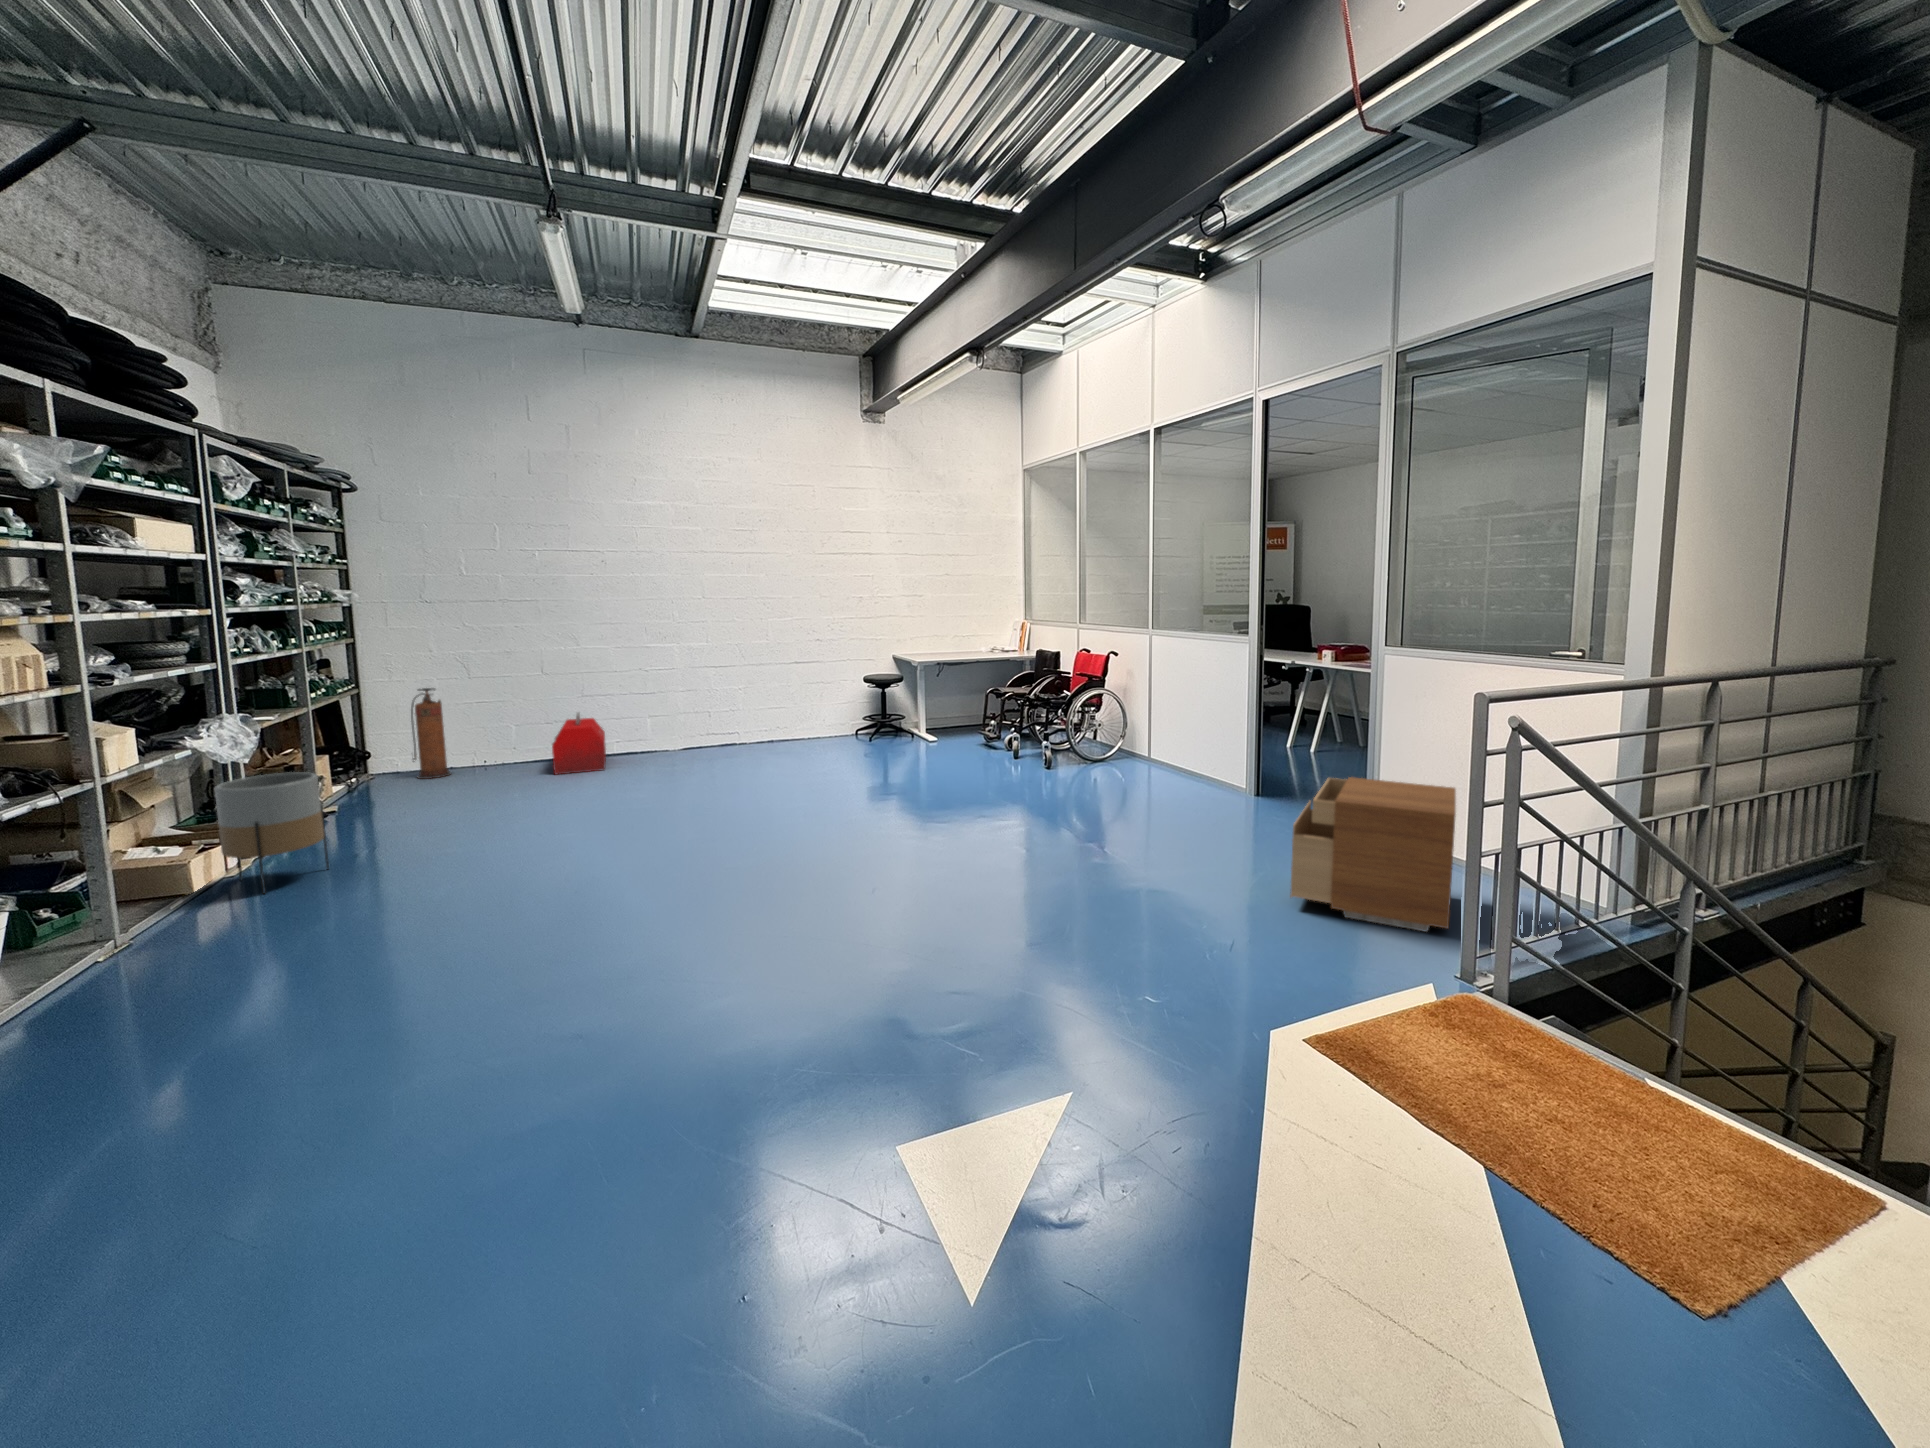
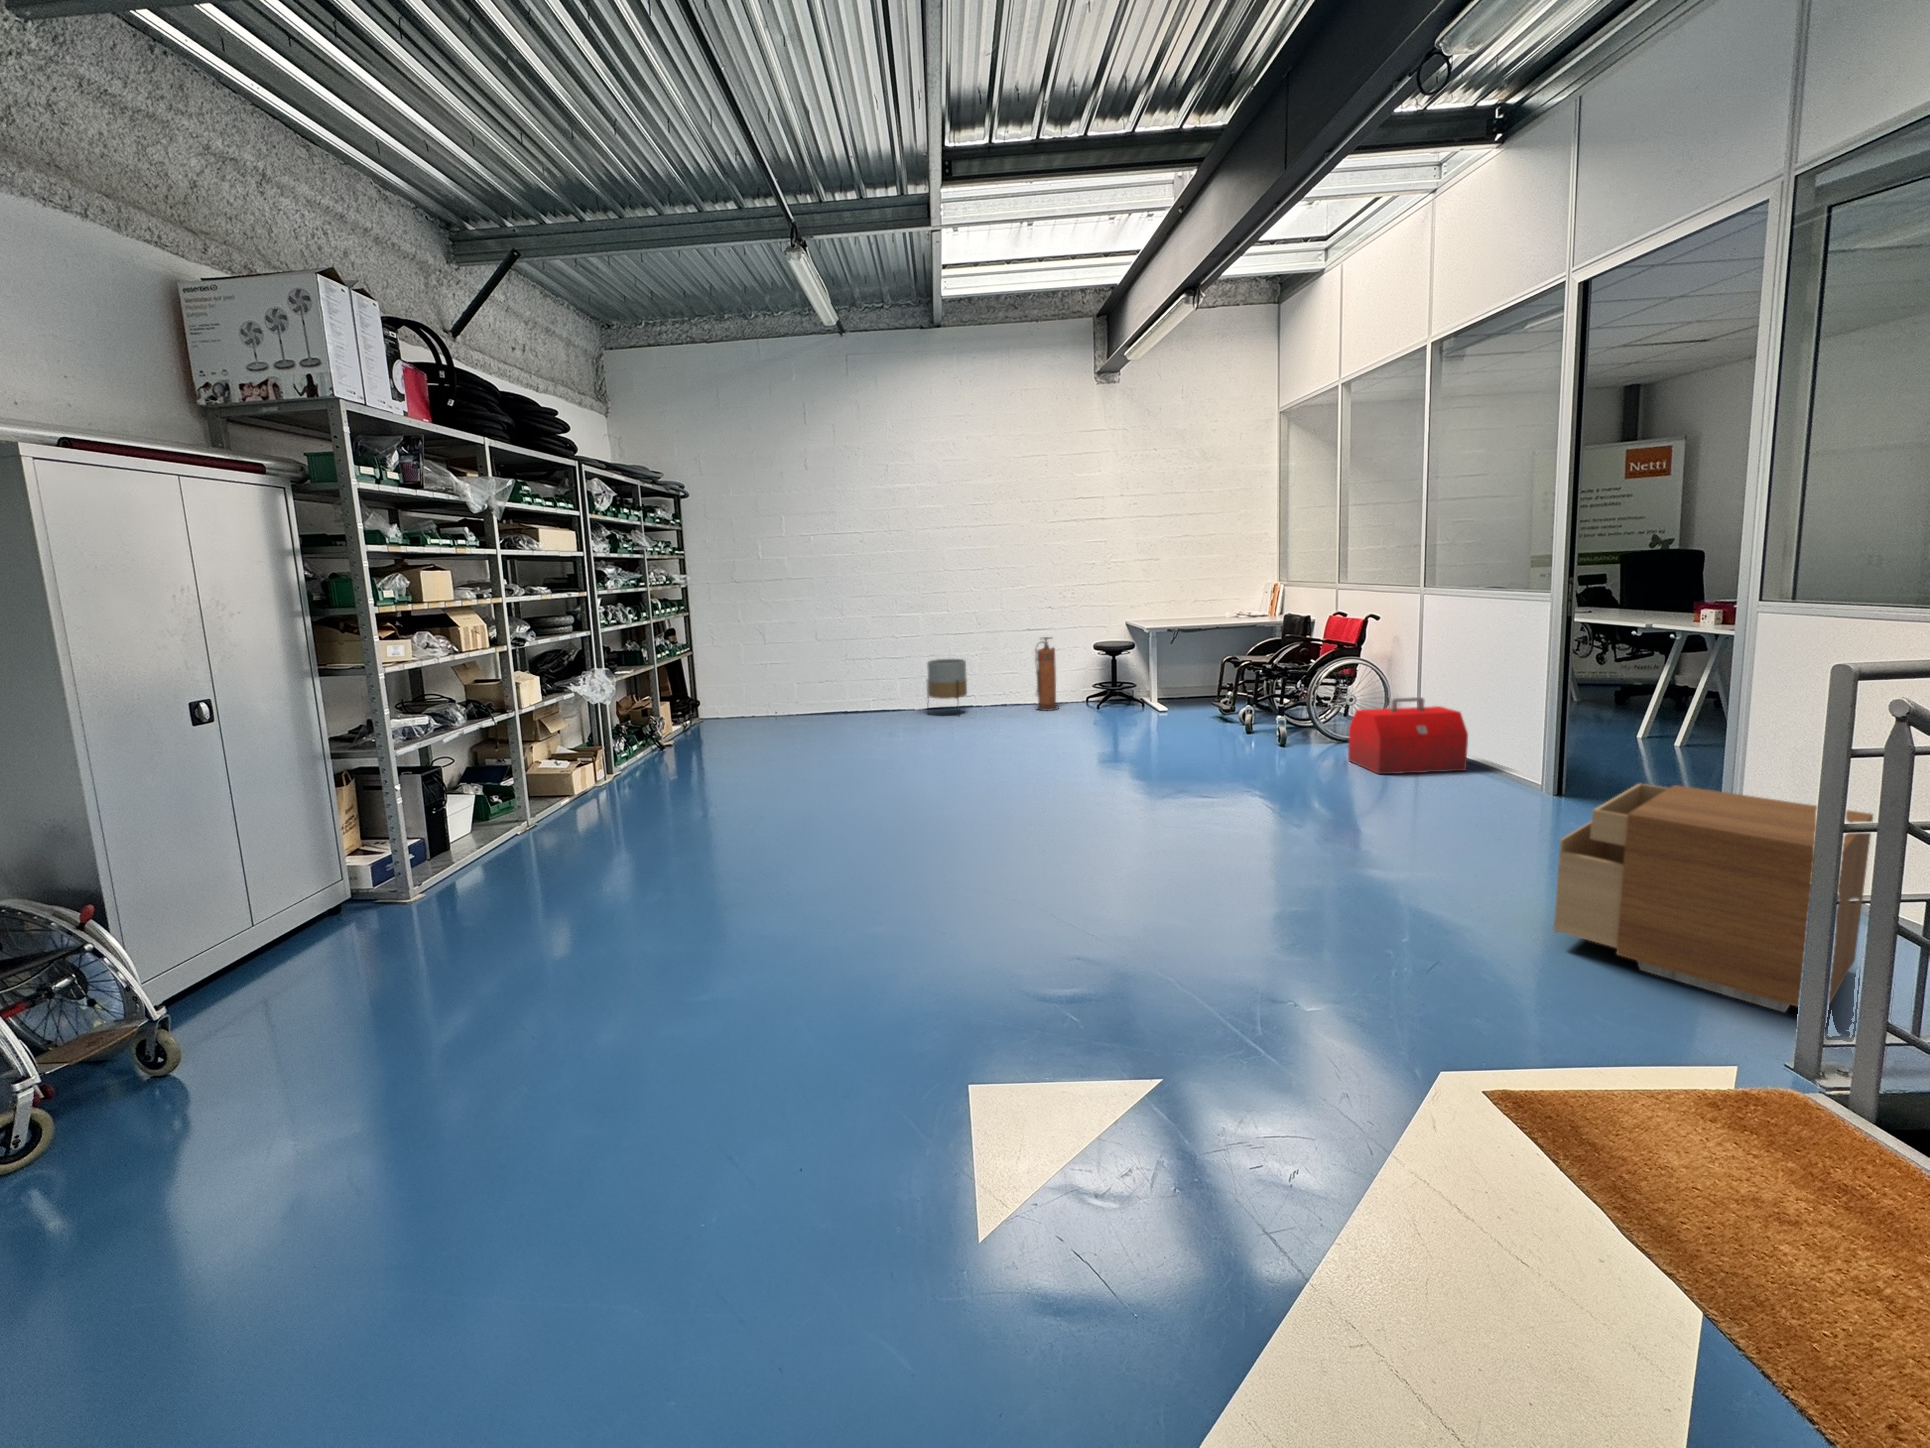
fire extinguisher: present [411,688,451,779] -> present [1036,637,1058,711]
toolbox: present [552,712,606,774] -> present [1348,697,1468,774]
planter: present [215,772,329,894] -> present [927,659,967,703]

